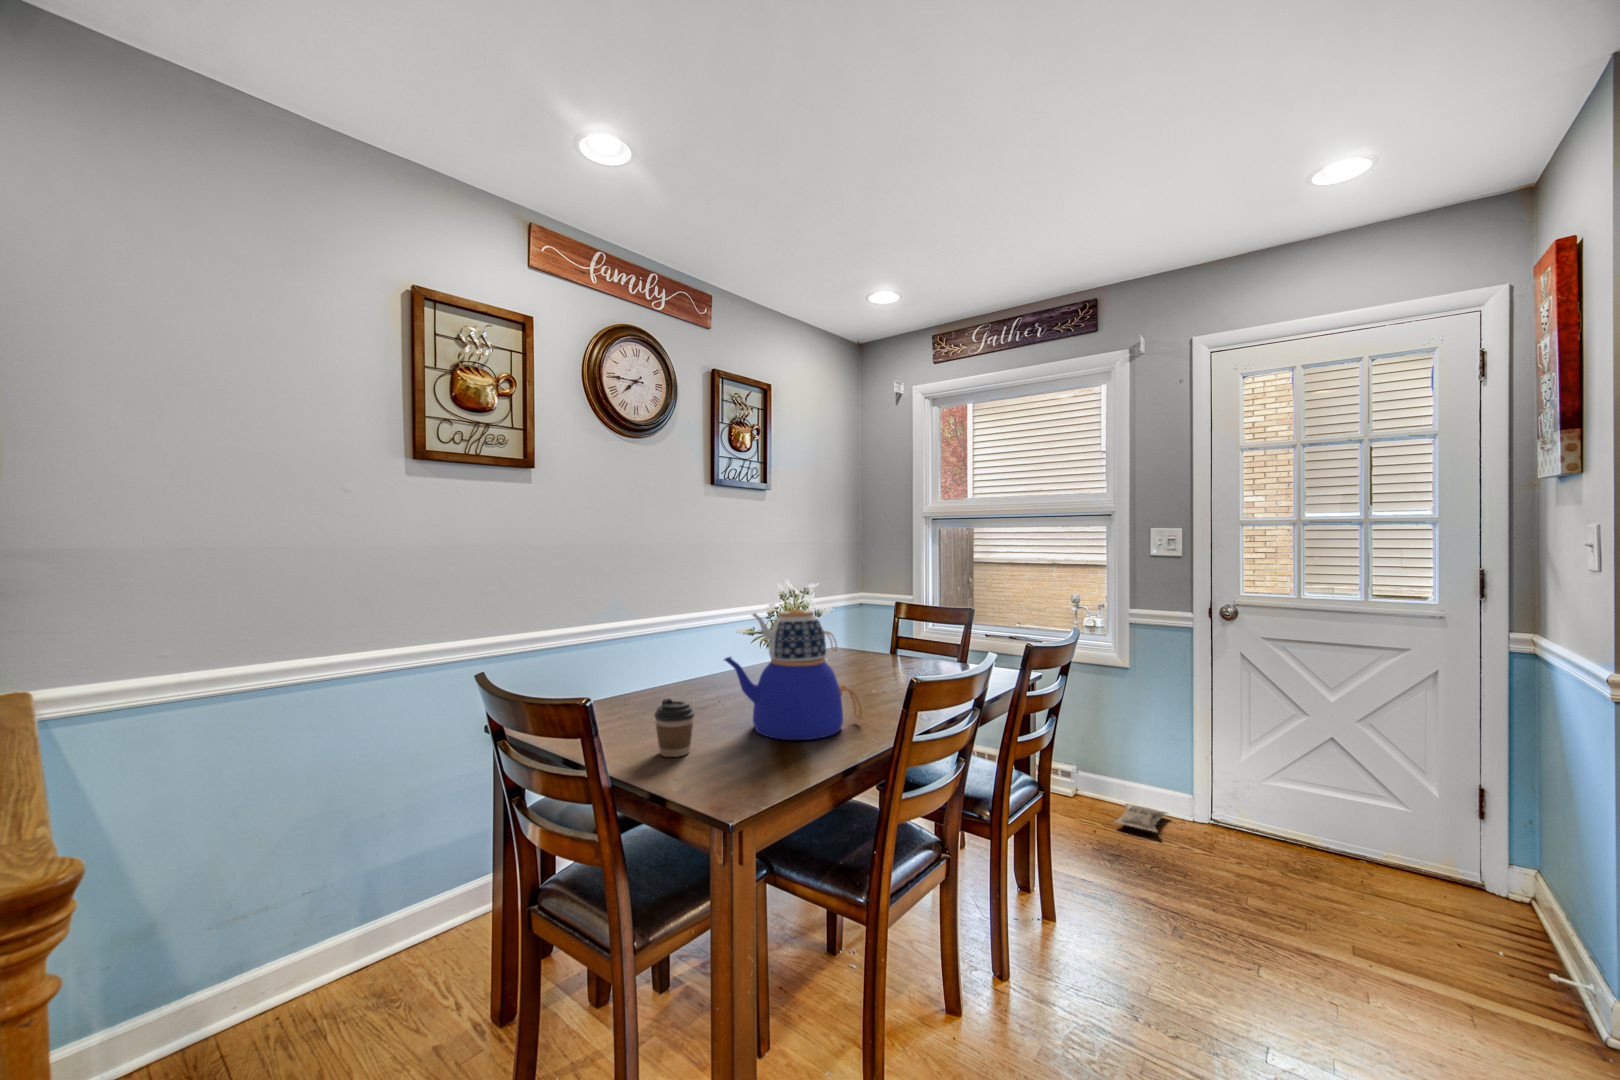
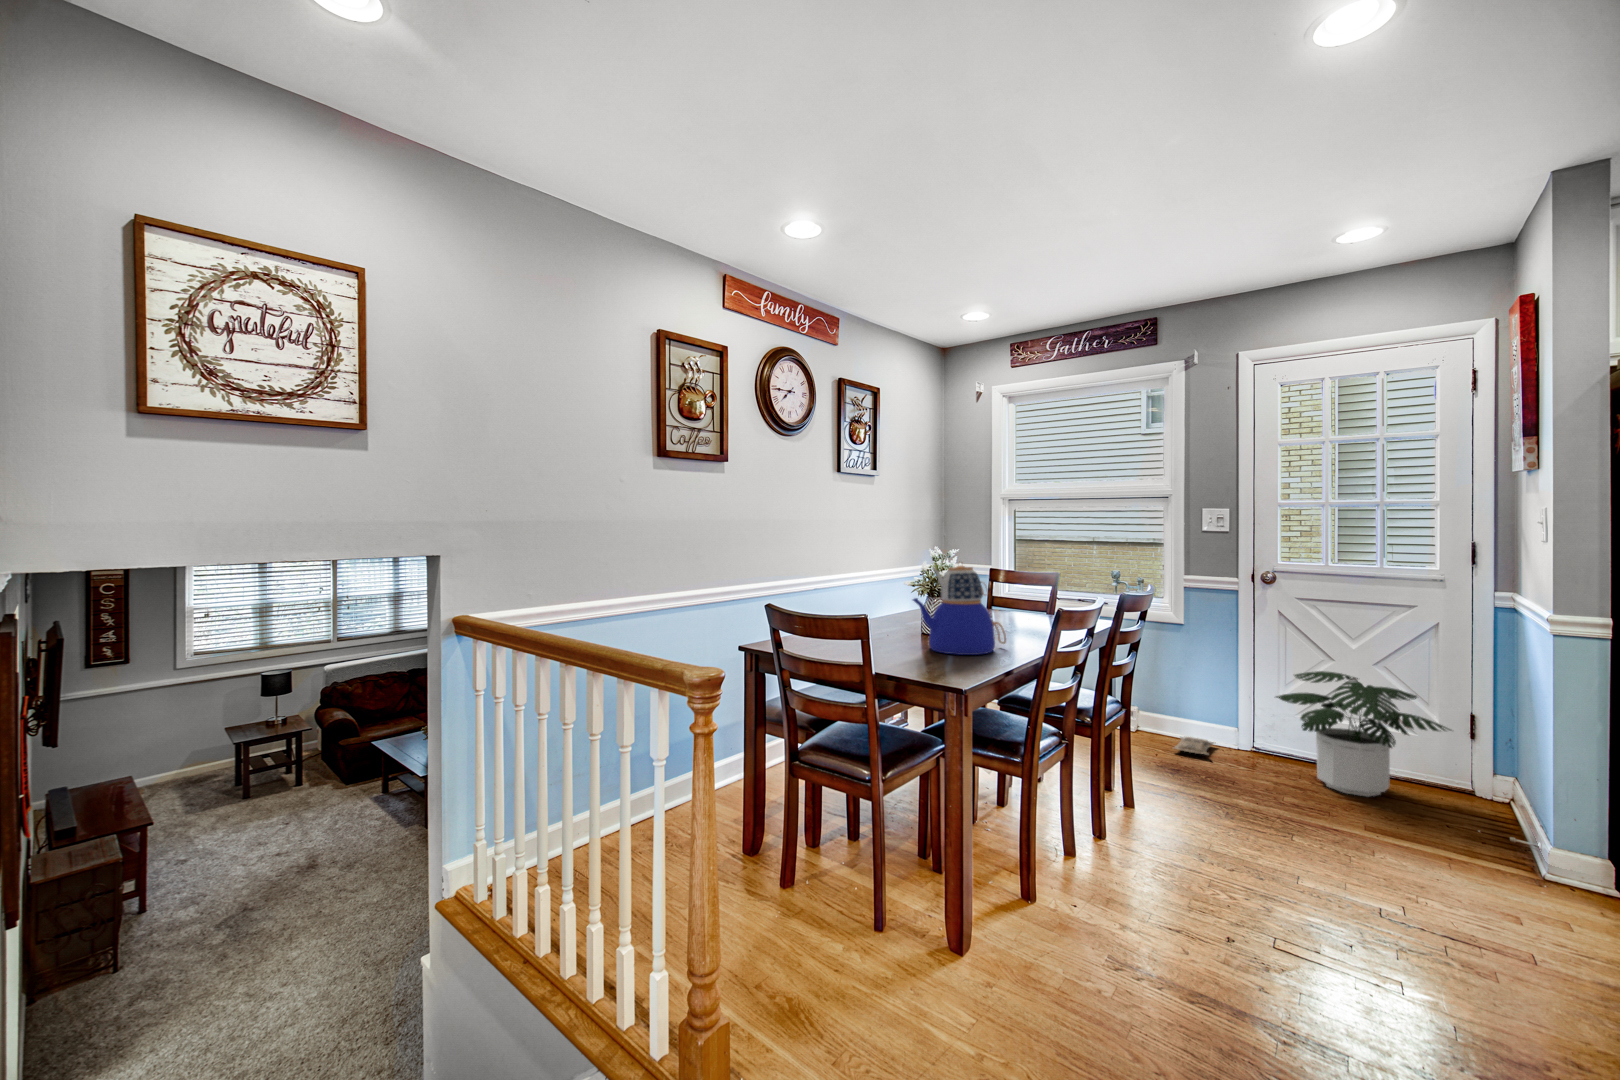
coffee cup: present [654,699,694,757] -> none [876,624,903,662]
potted plant: none [1237,730,1466,899] -> present [1276,671,1451,796]

